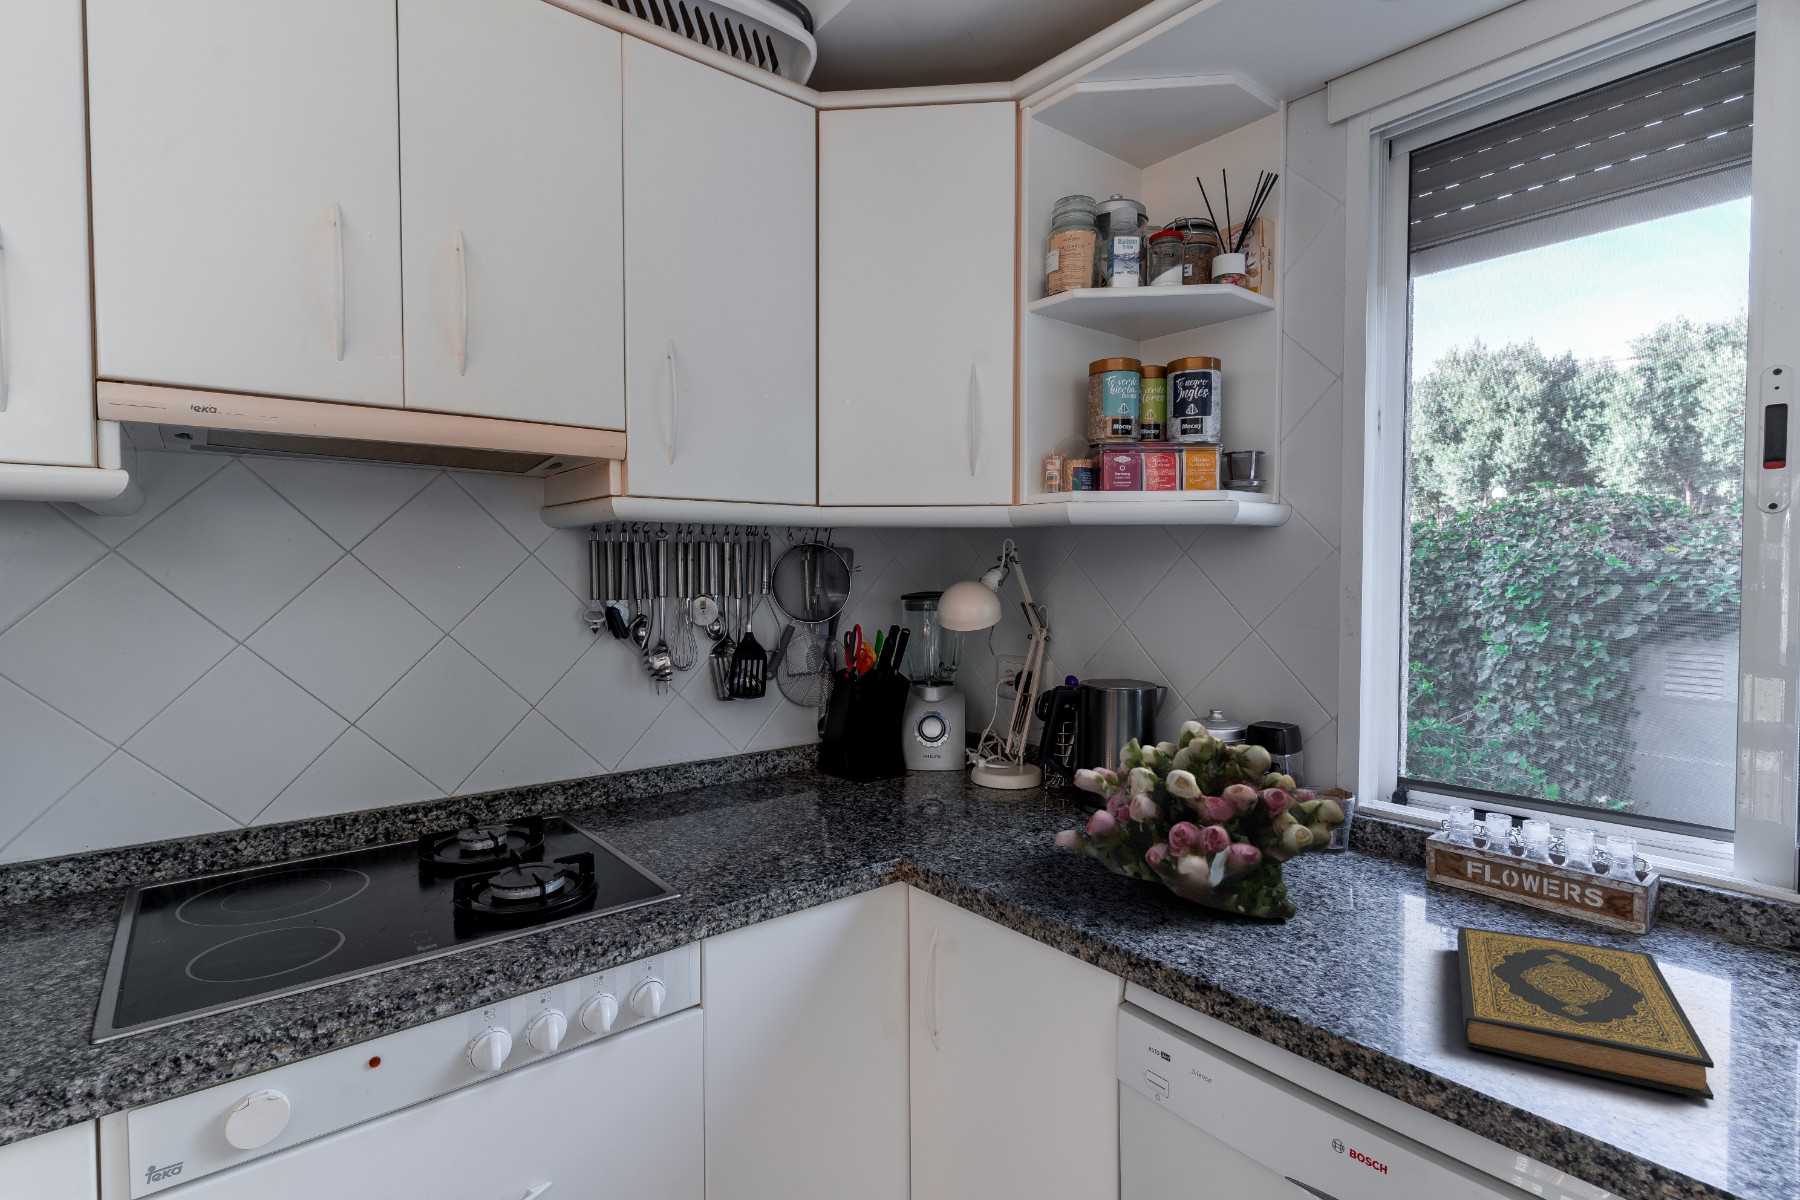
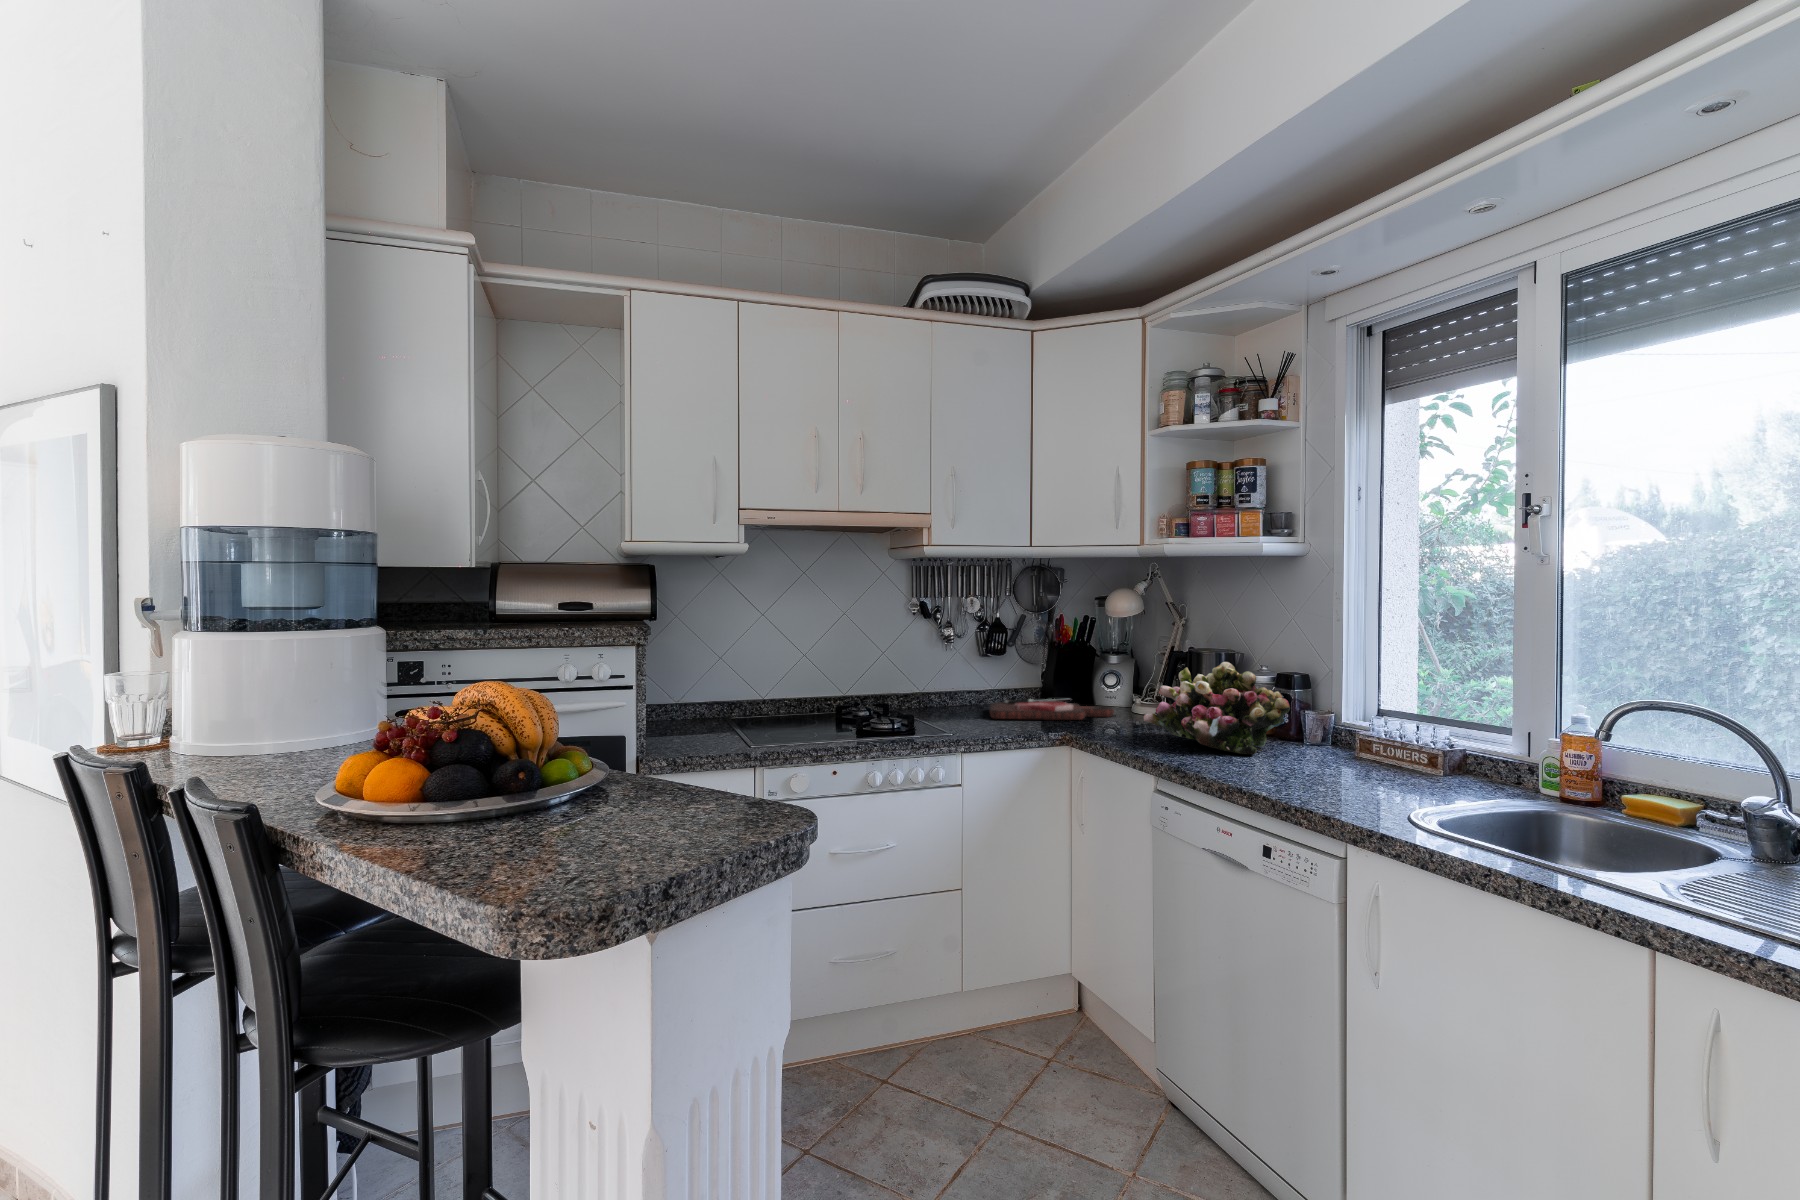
cutting board: none [737,774,954,825] -> present [990,699,1114,720]
hardback book: present [1457,926,1714,1100] -> none [1279,755,1409,794]

